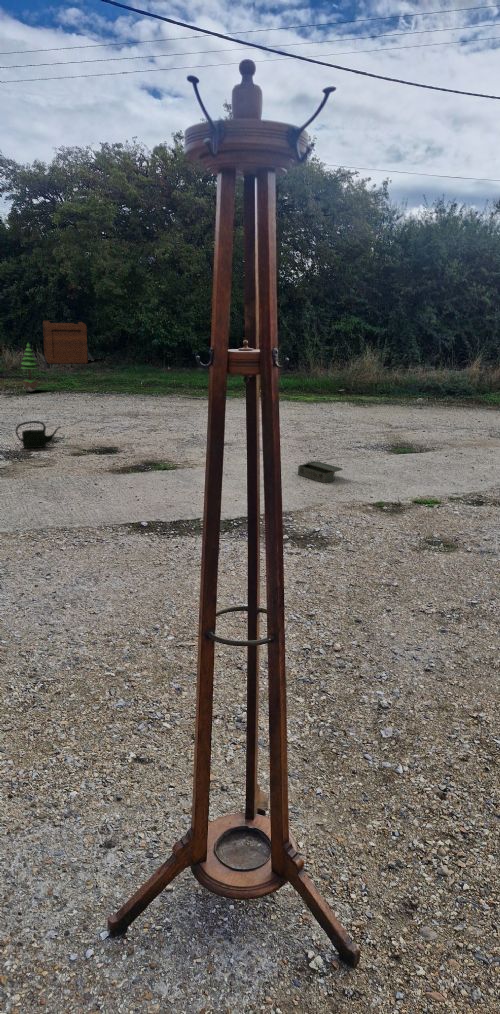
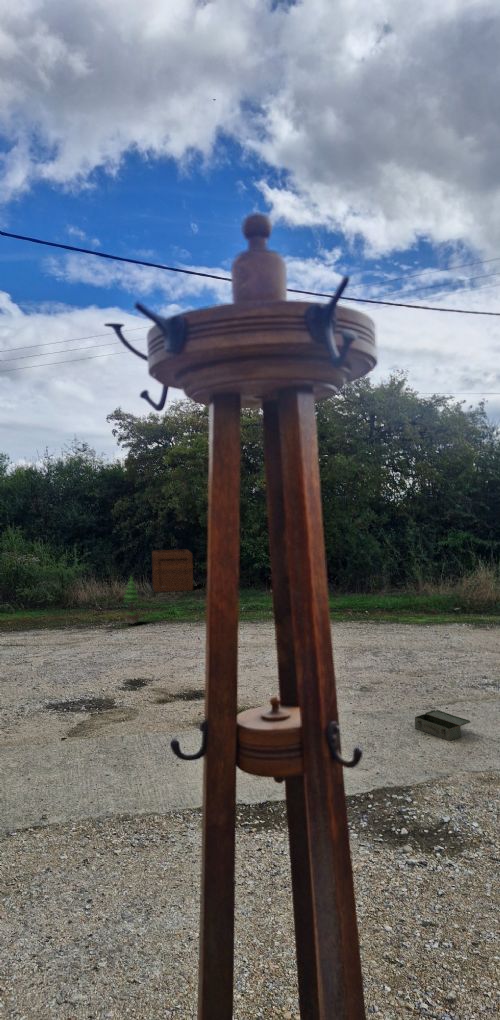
watering can: present [16,421,61,448] -> none [100,666,148,696]

